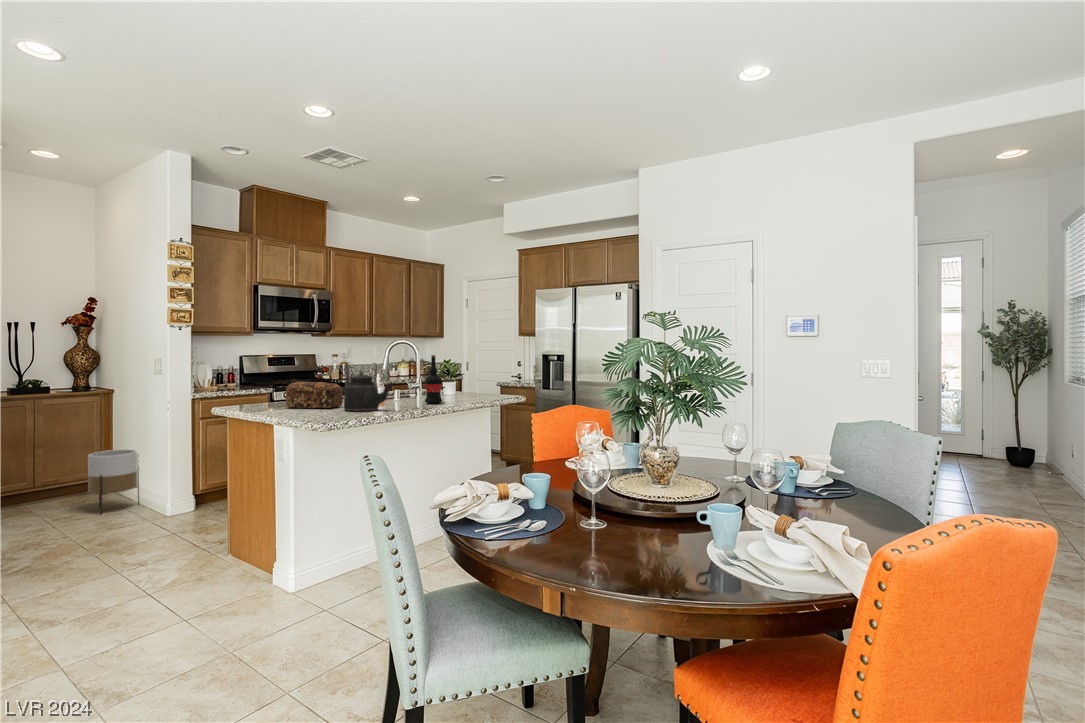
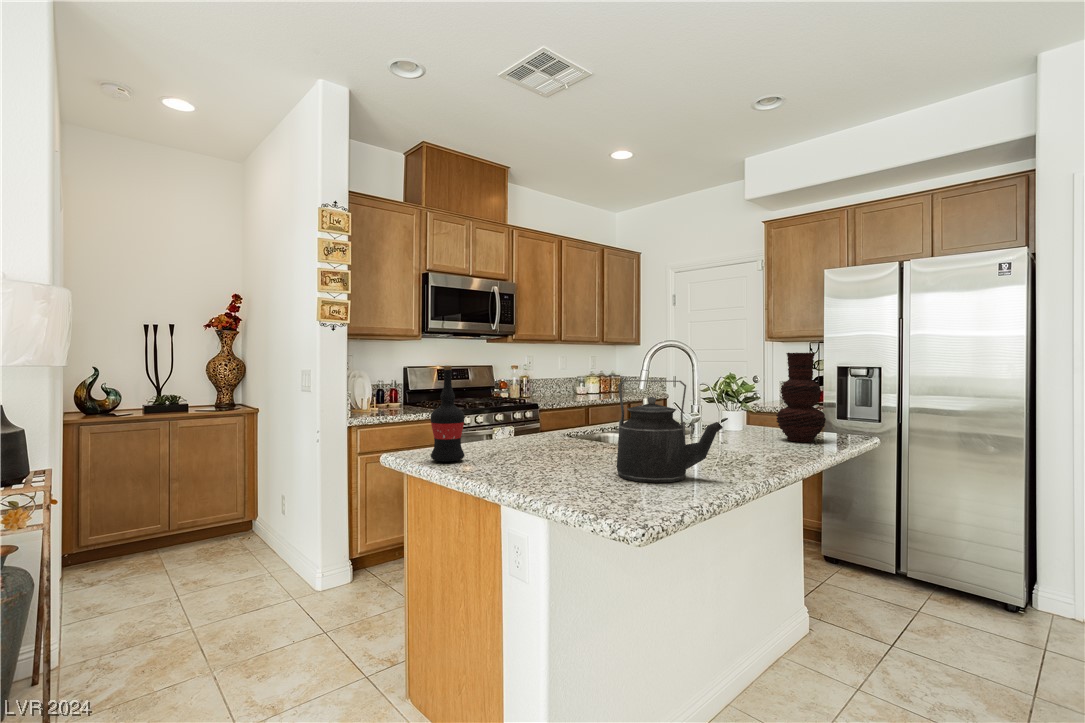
vase: none [466,347,492,398] -> present [776,353,826,442]
wine bottle: present [425,355,442,403] -> present [431,365,465,462]
bread loaf: present [286,382,343,408] -> none [500,414,599,467]
planter: present [88,450,139,514] -> none [221,490,282,582]

